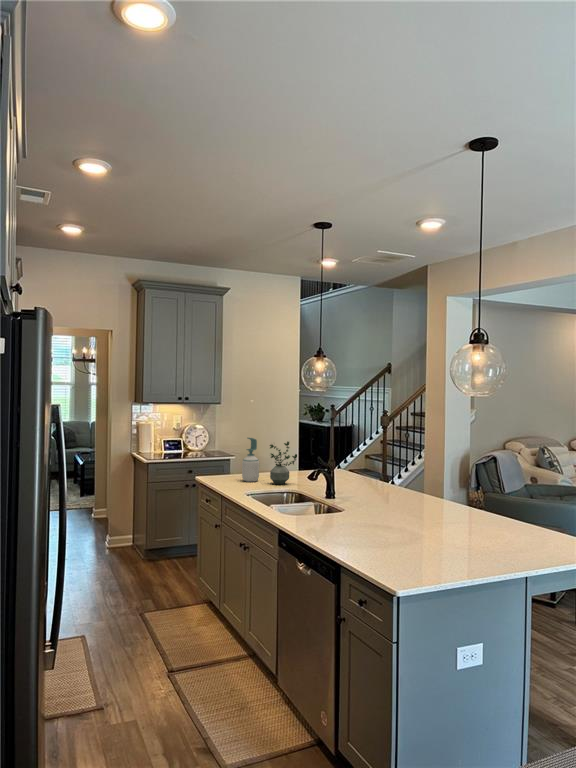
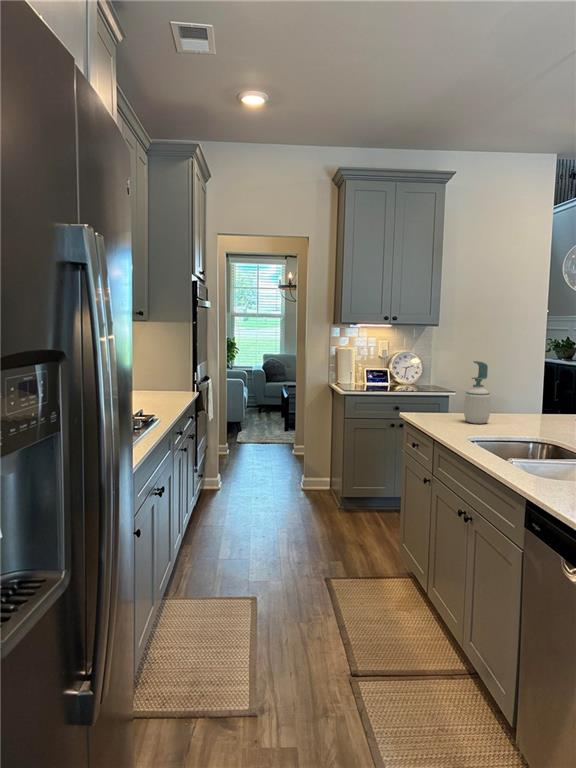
potted plant: present [270,441,297,484] -> none [506,367,551,430]

